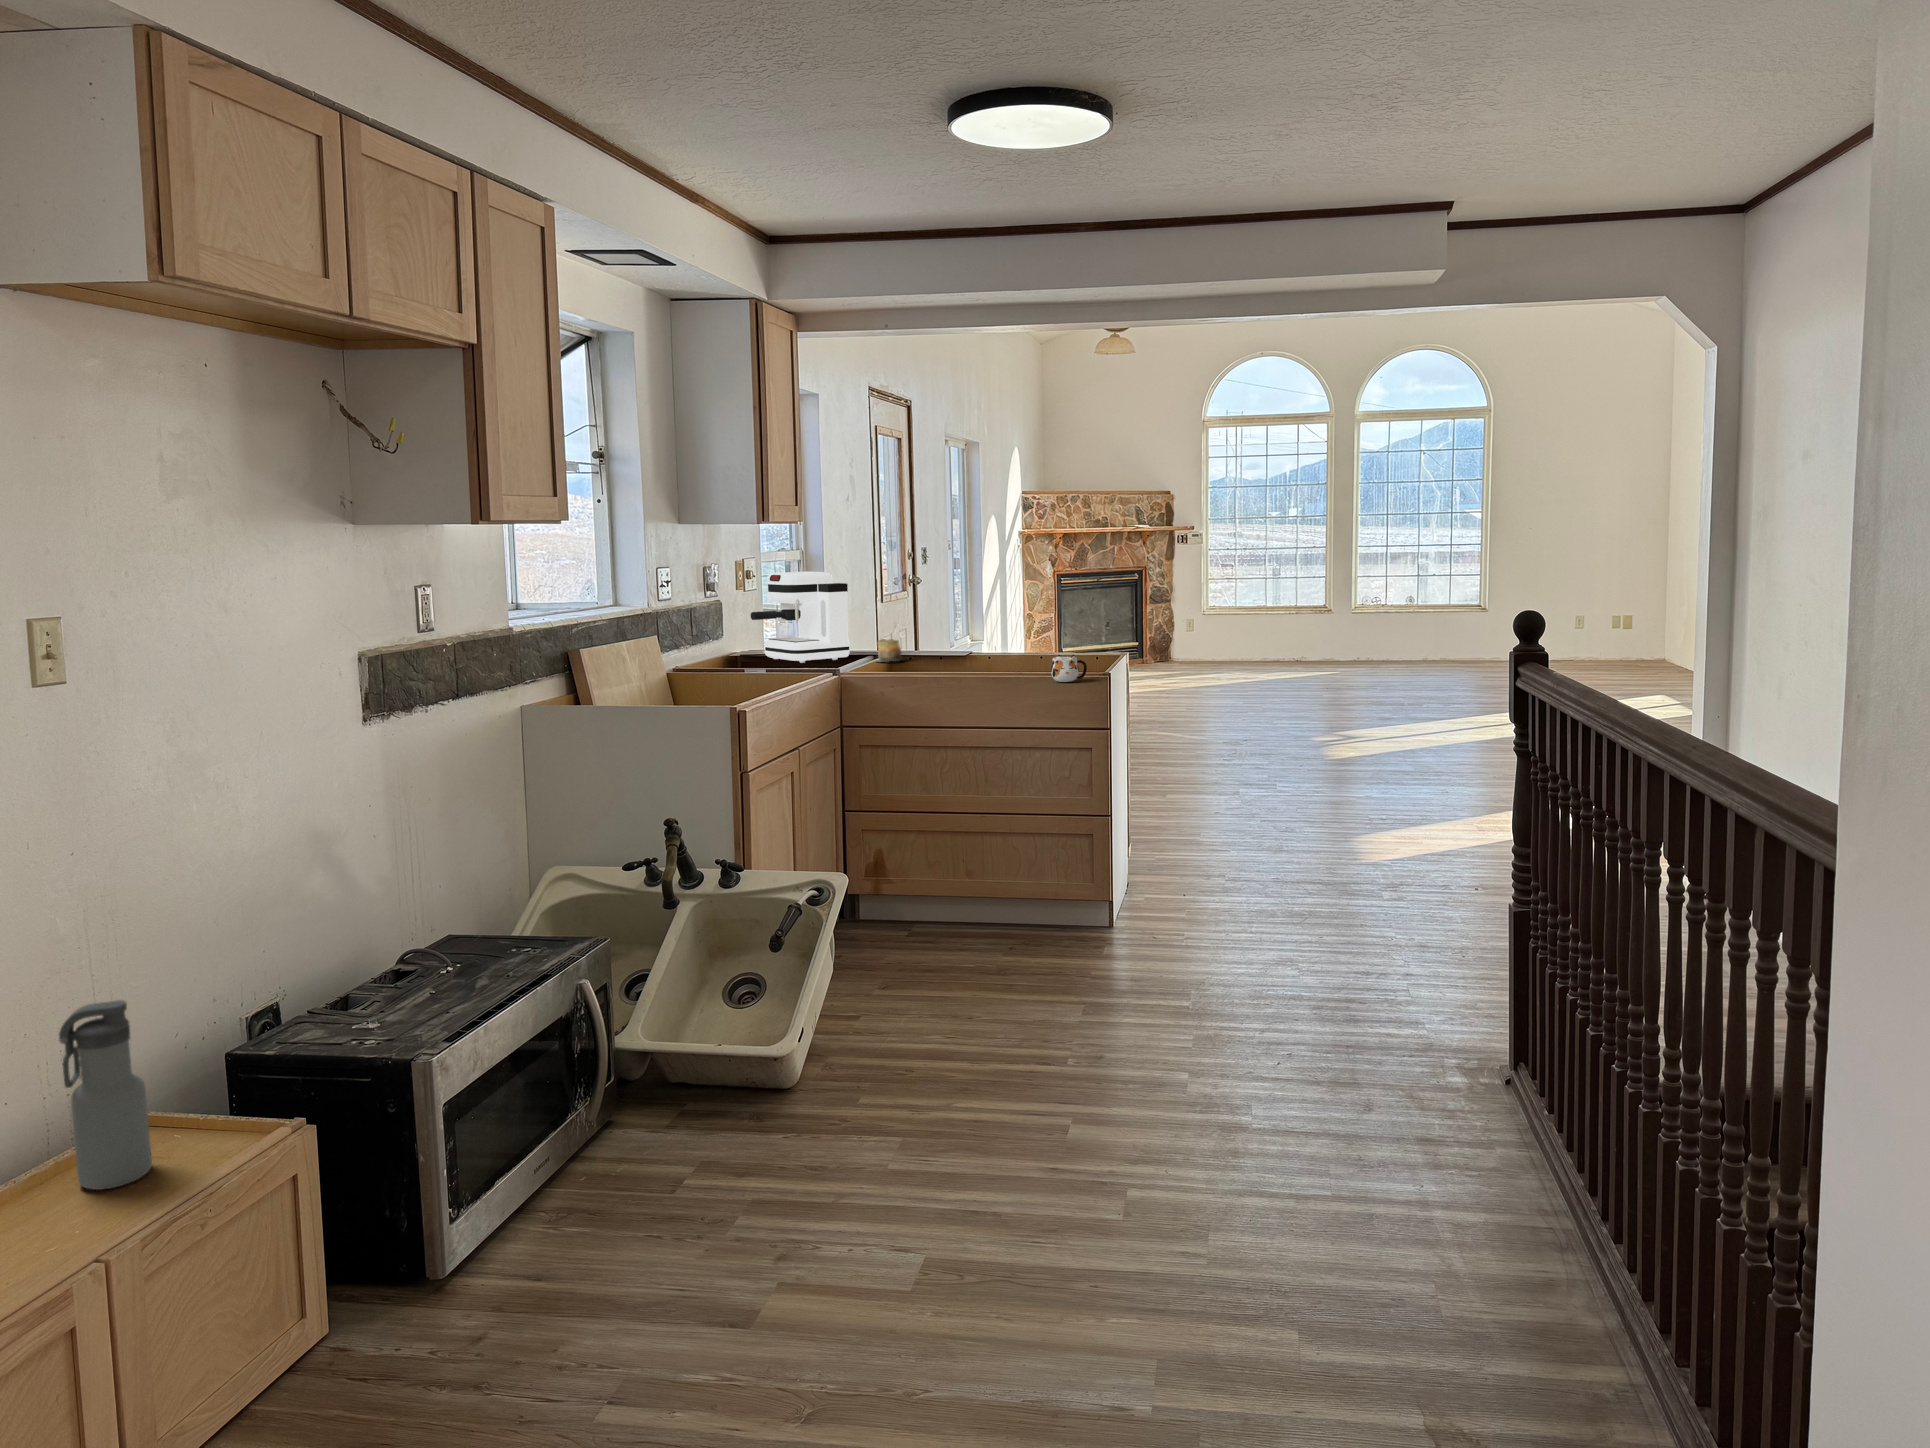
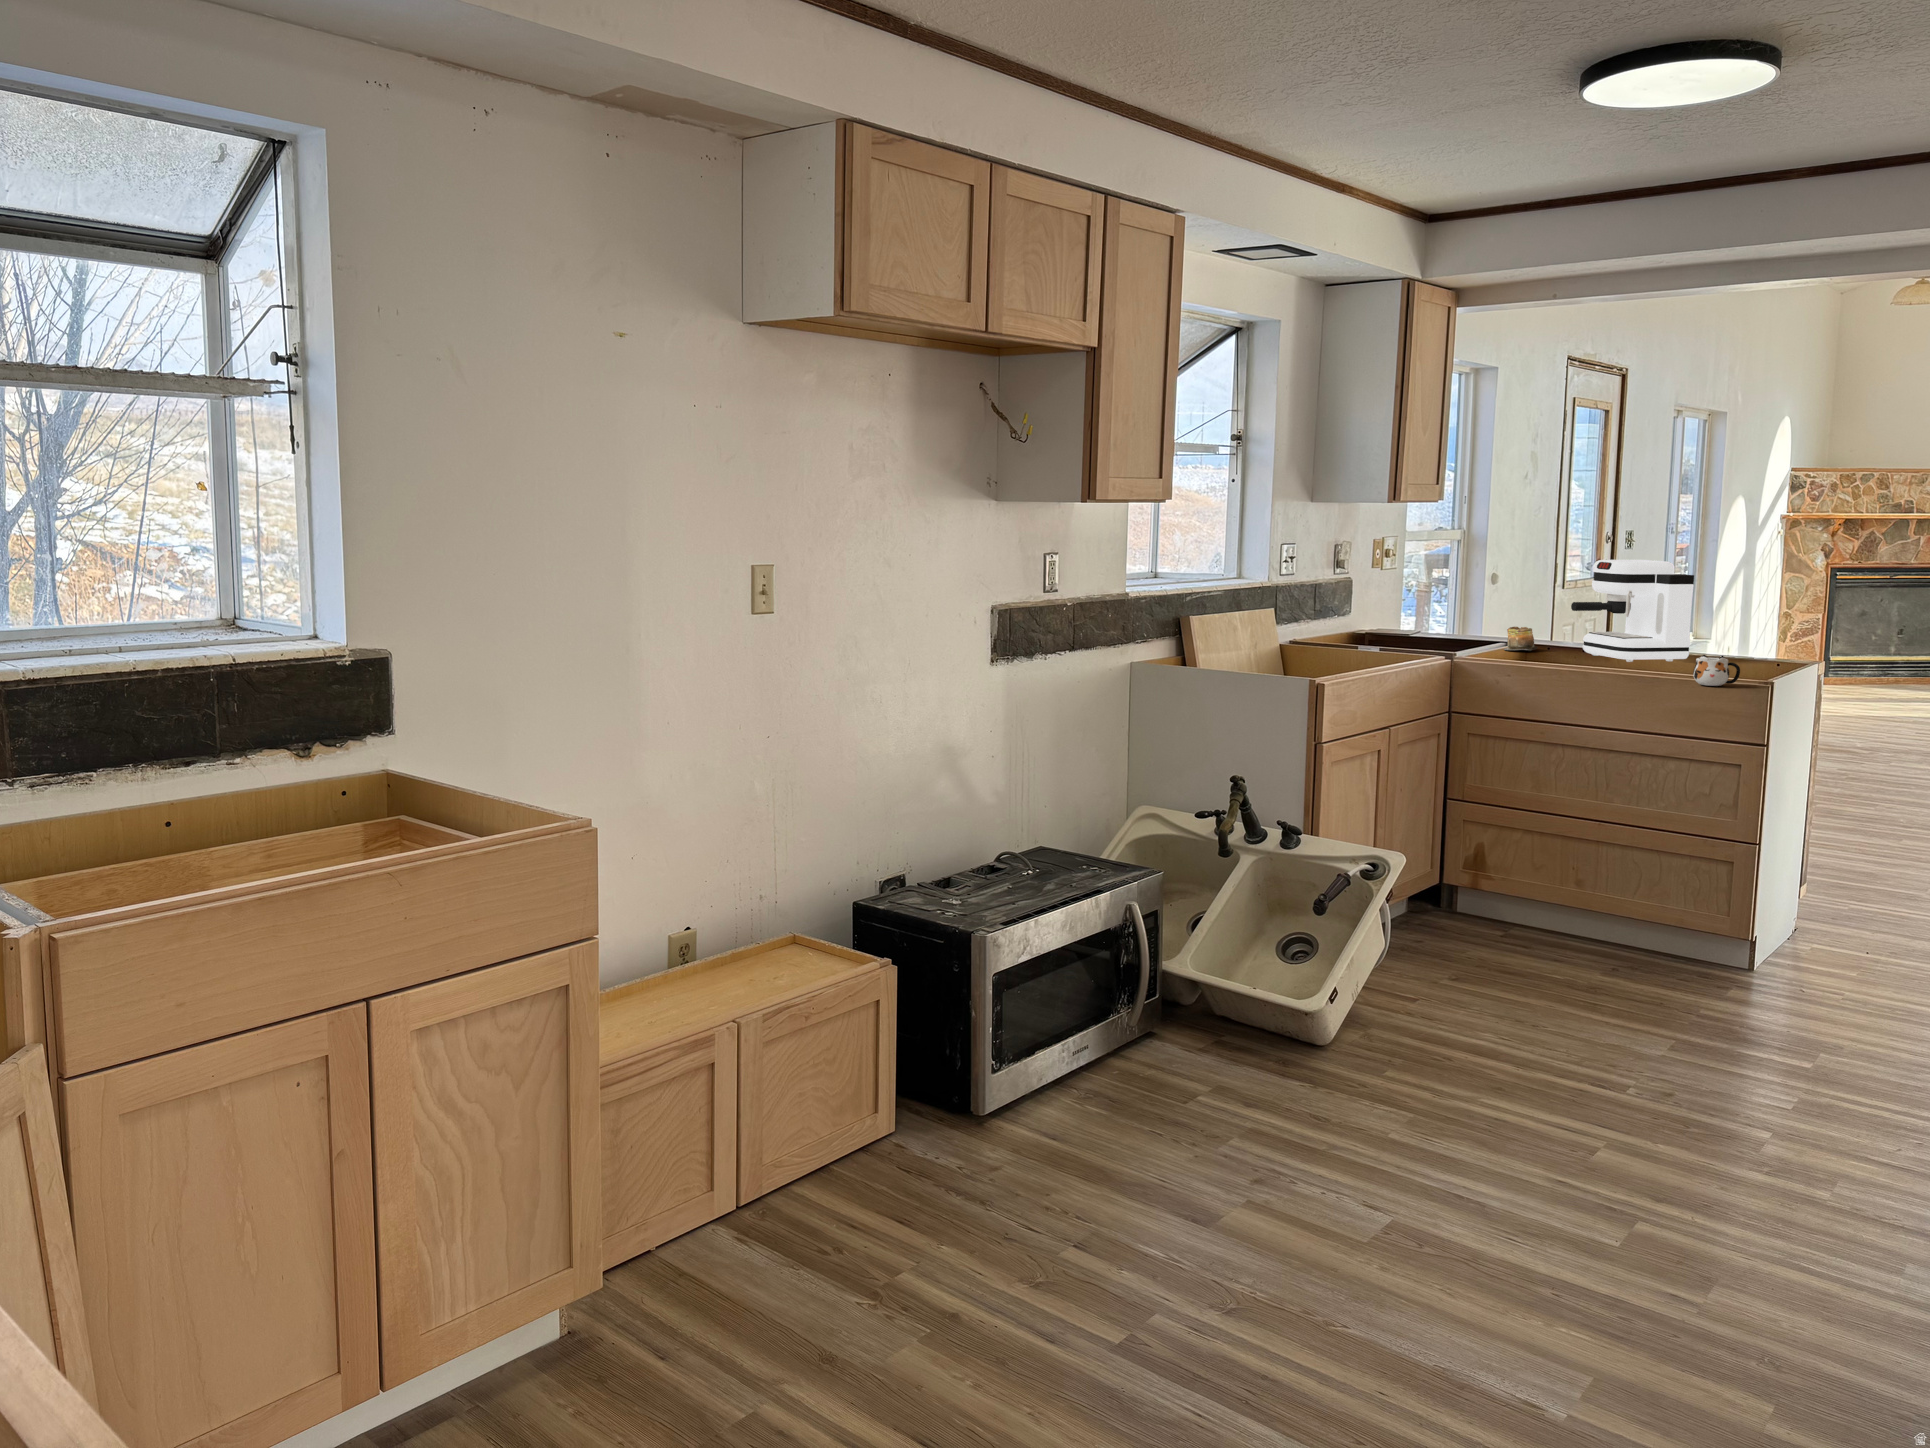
coffee maker: present [751,572,850,663] -> present [1571,560,1694,662]
water bottle: present [59,1000,152,1190] -> none [743,842,792,975]

